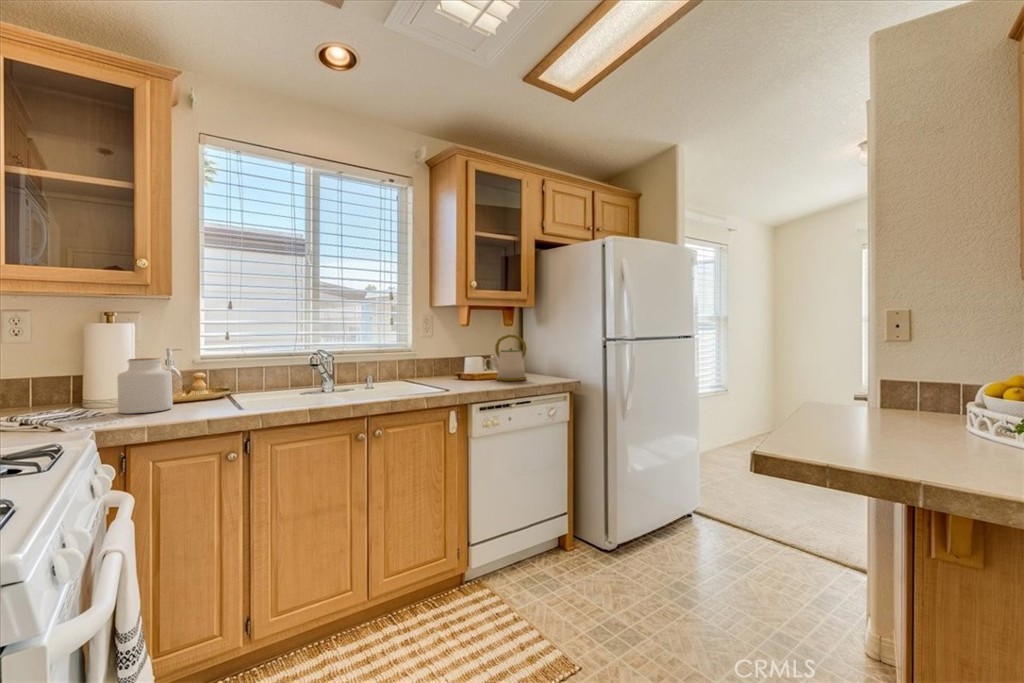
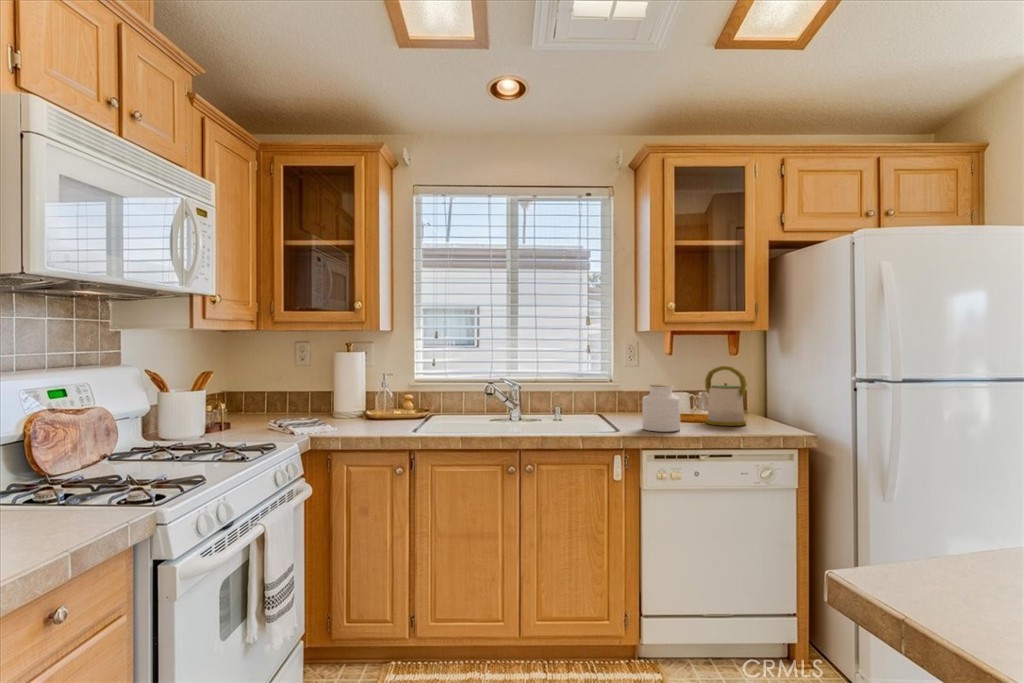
jar: present [118,358,173,414] -> present [642,384,680,432]

